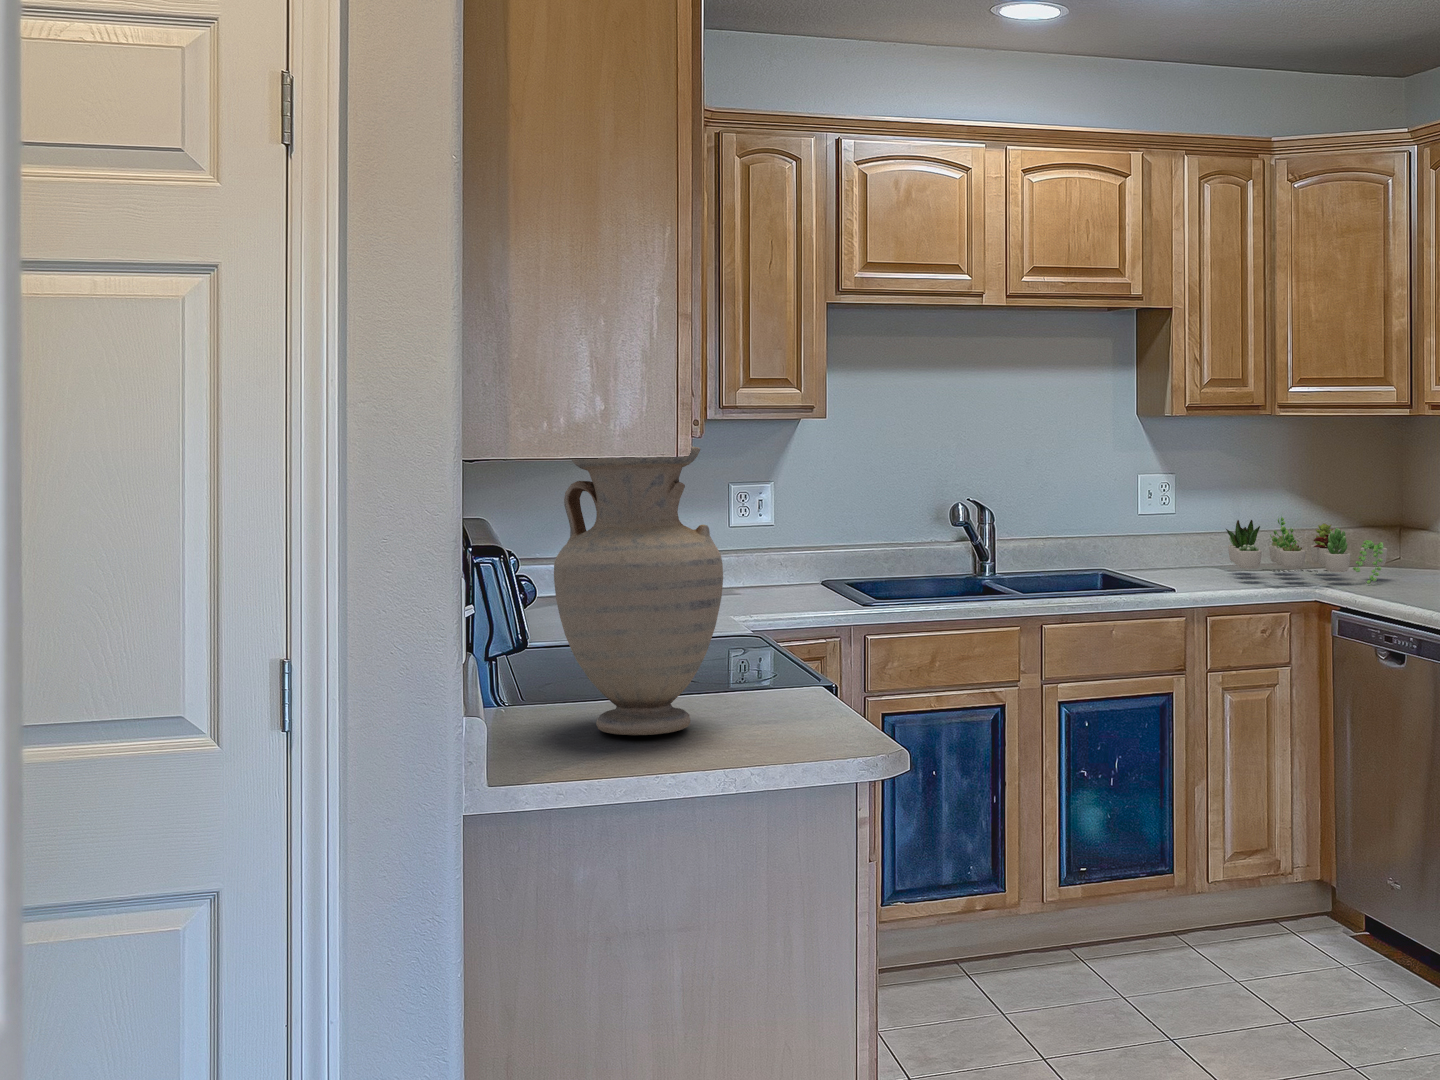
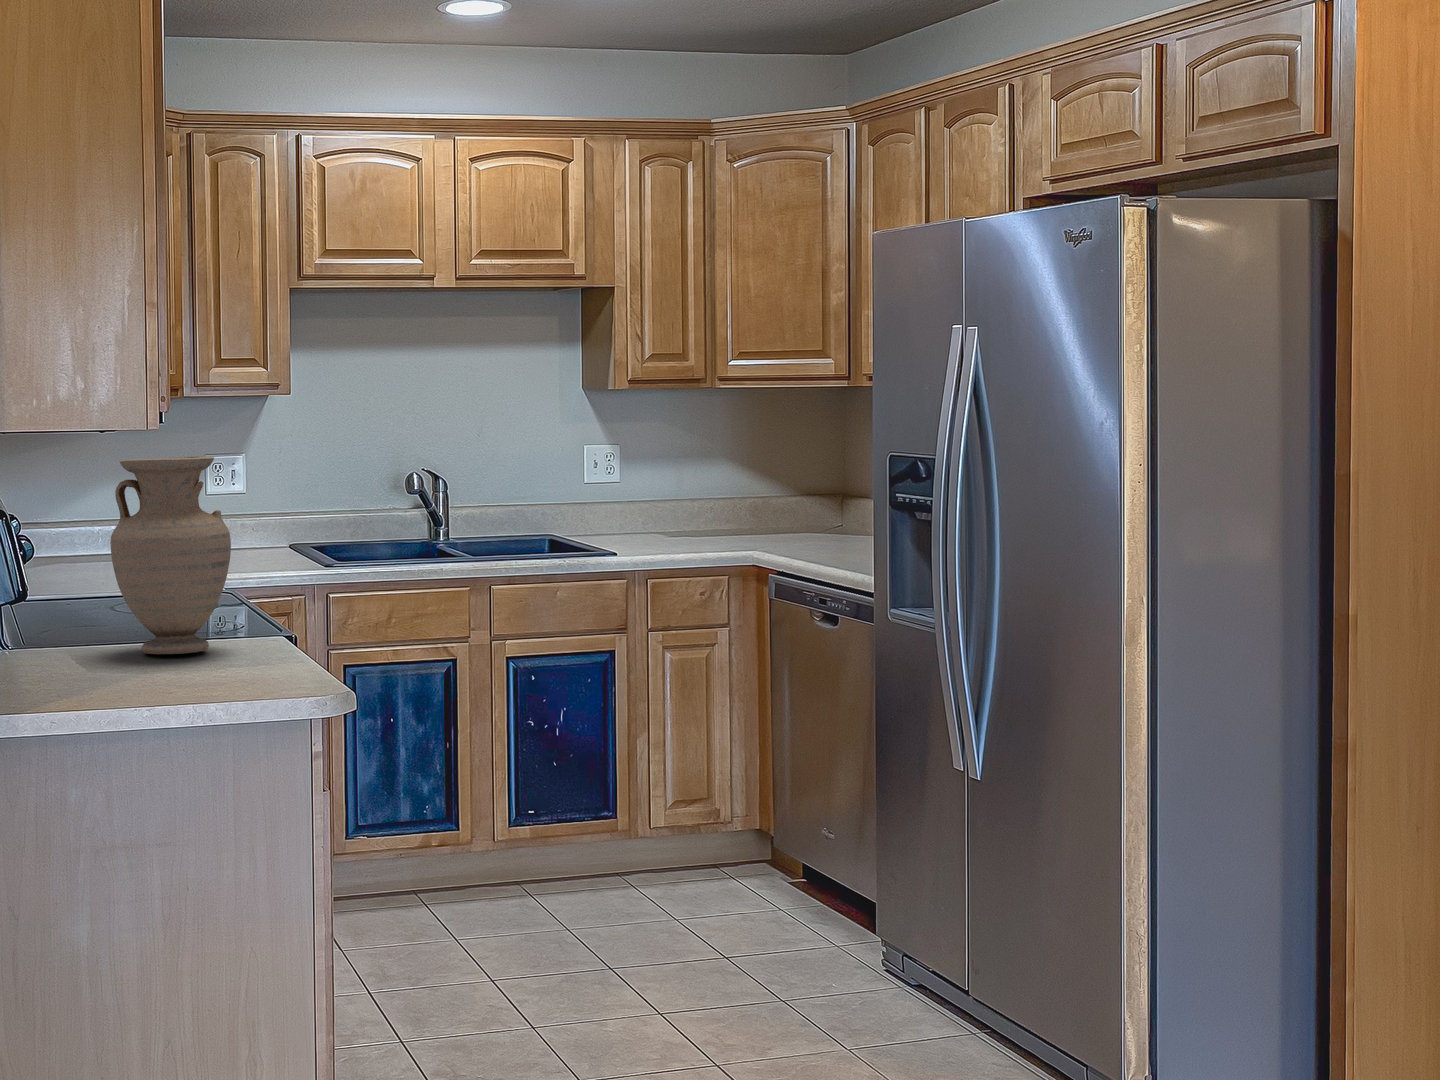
succulent plant: present [1226,517,1387,584] -> none [667,480,802,544]

